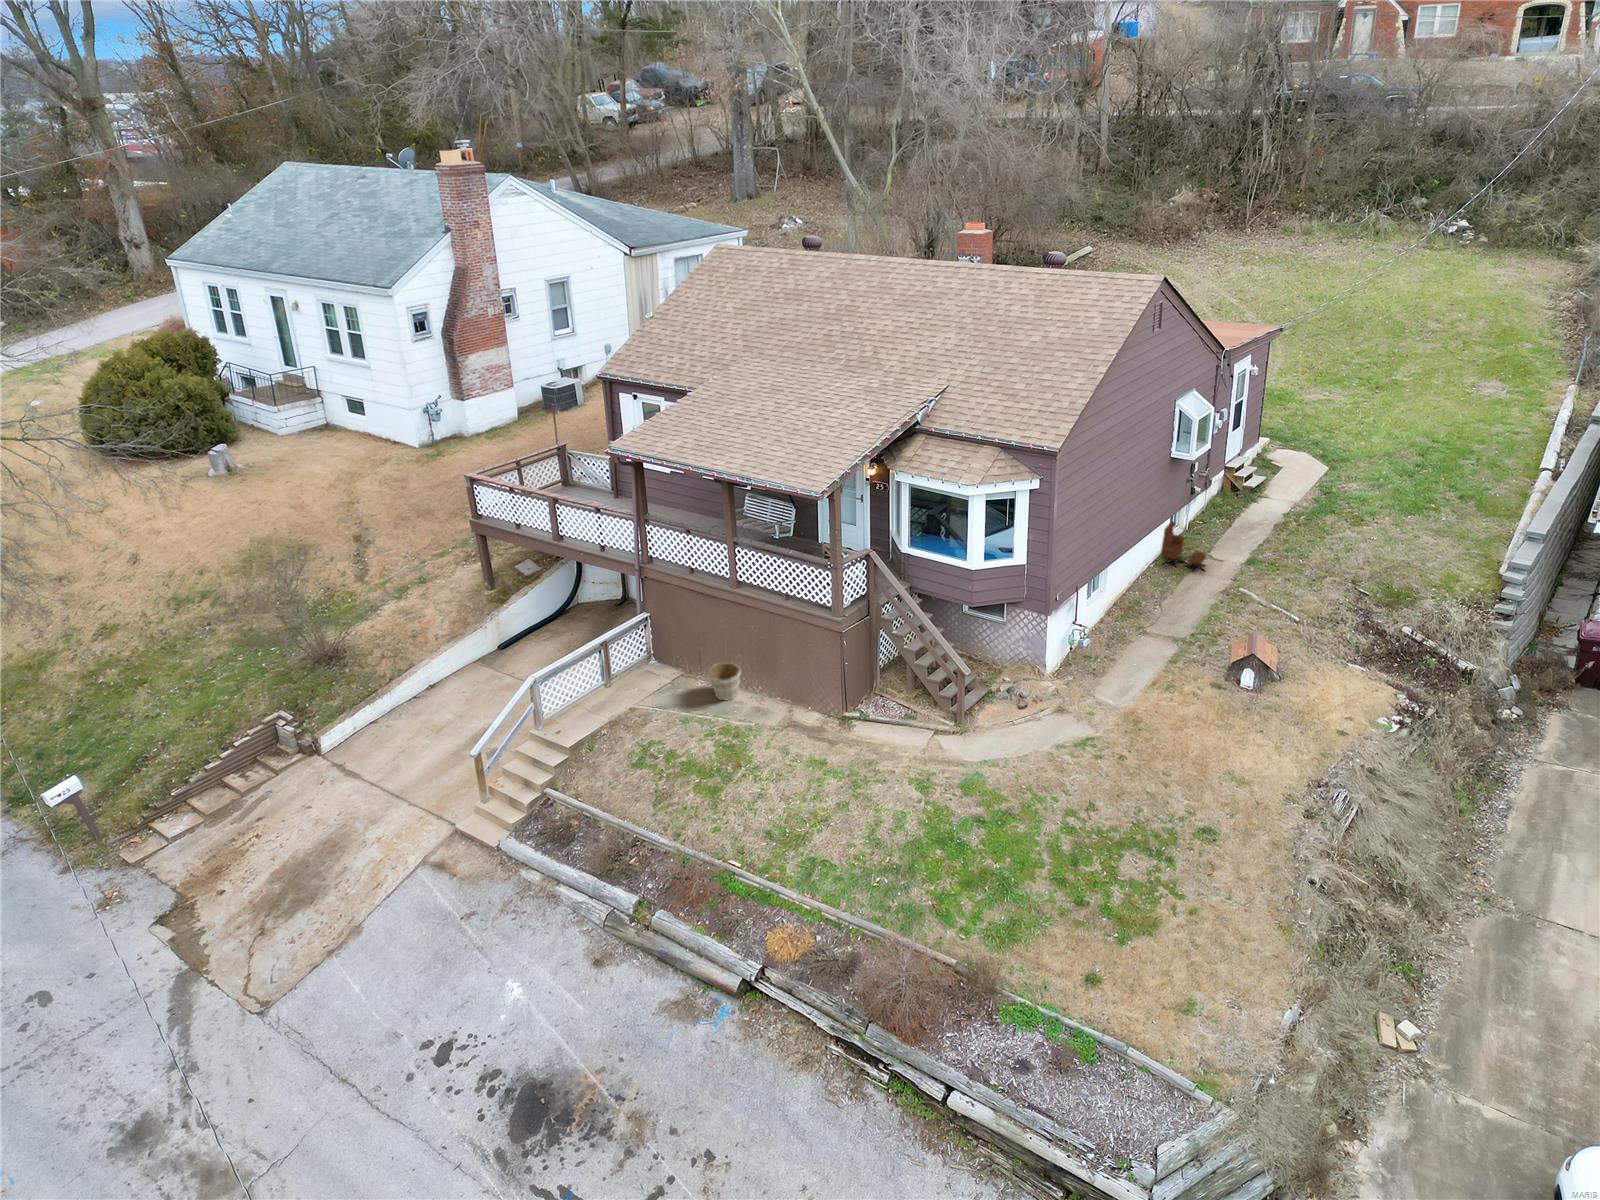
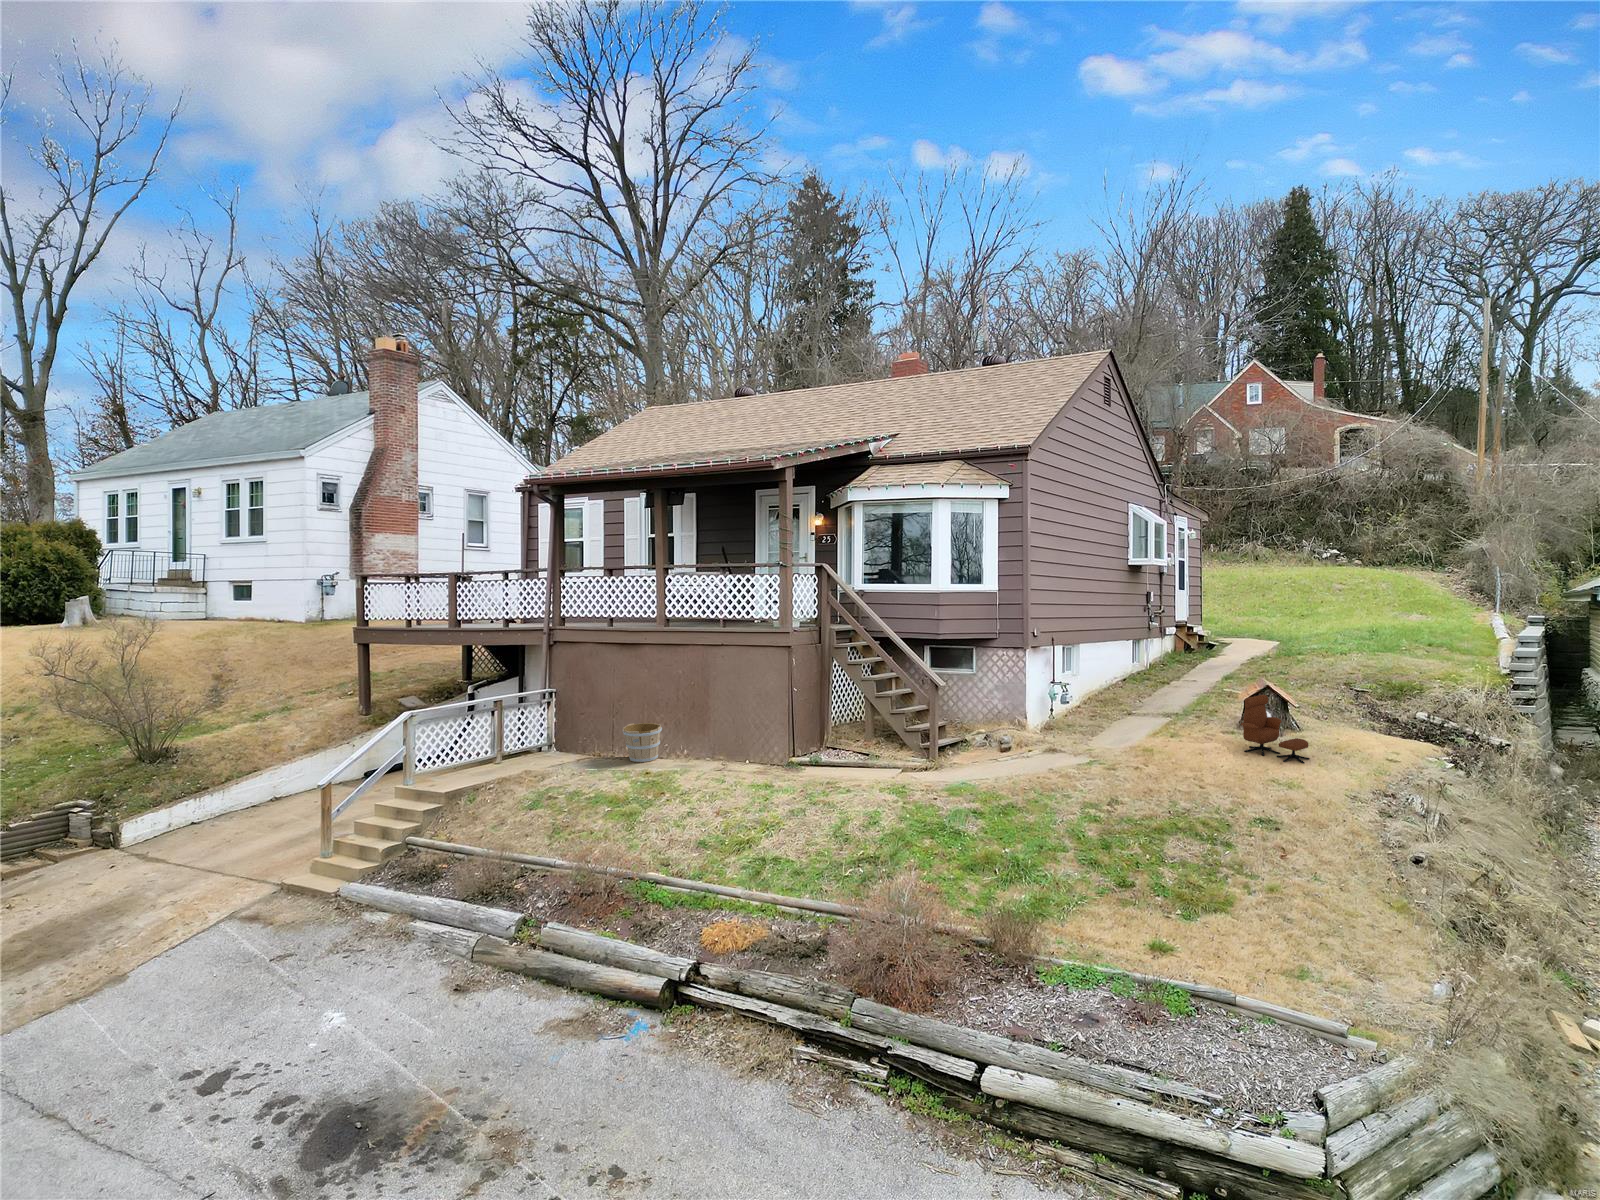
lounge chair: present [1161,521,1206,570] -> present [1241,695,1309,763]

